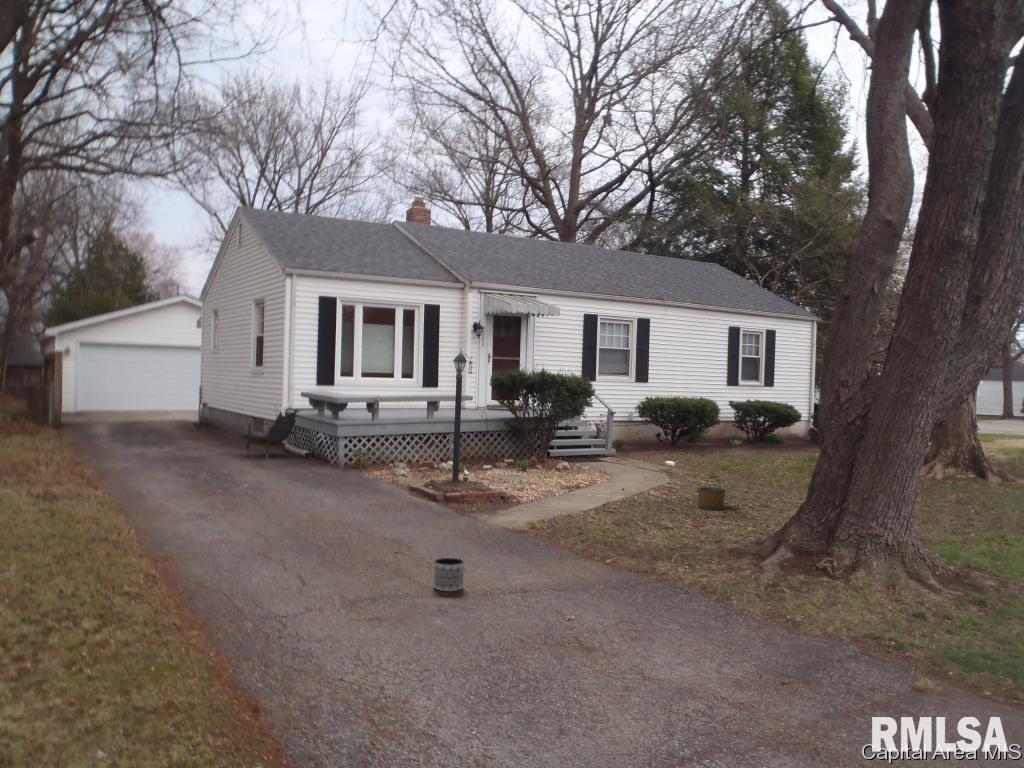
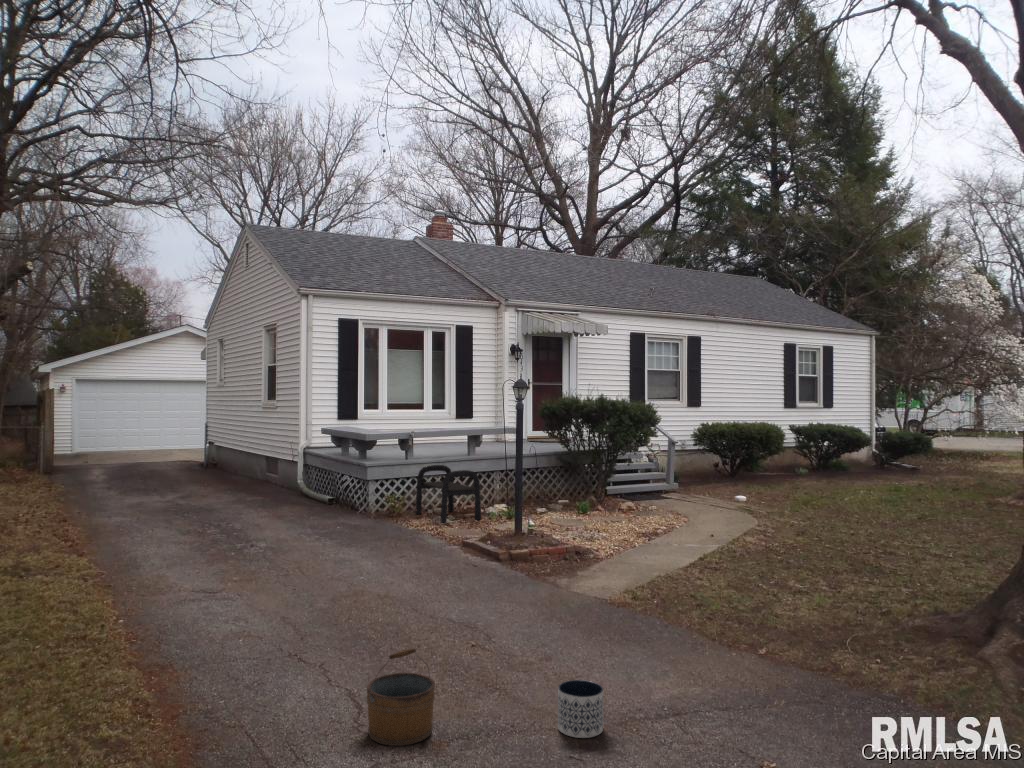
lounge chair: present [243,410,299,458] -> none [253,447,320,508]
bench: none [379,426,433,474] -> present [416,465,481,523]
bucket: present [698,476,725,510] -> present [367,649,435,746]

